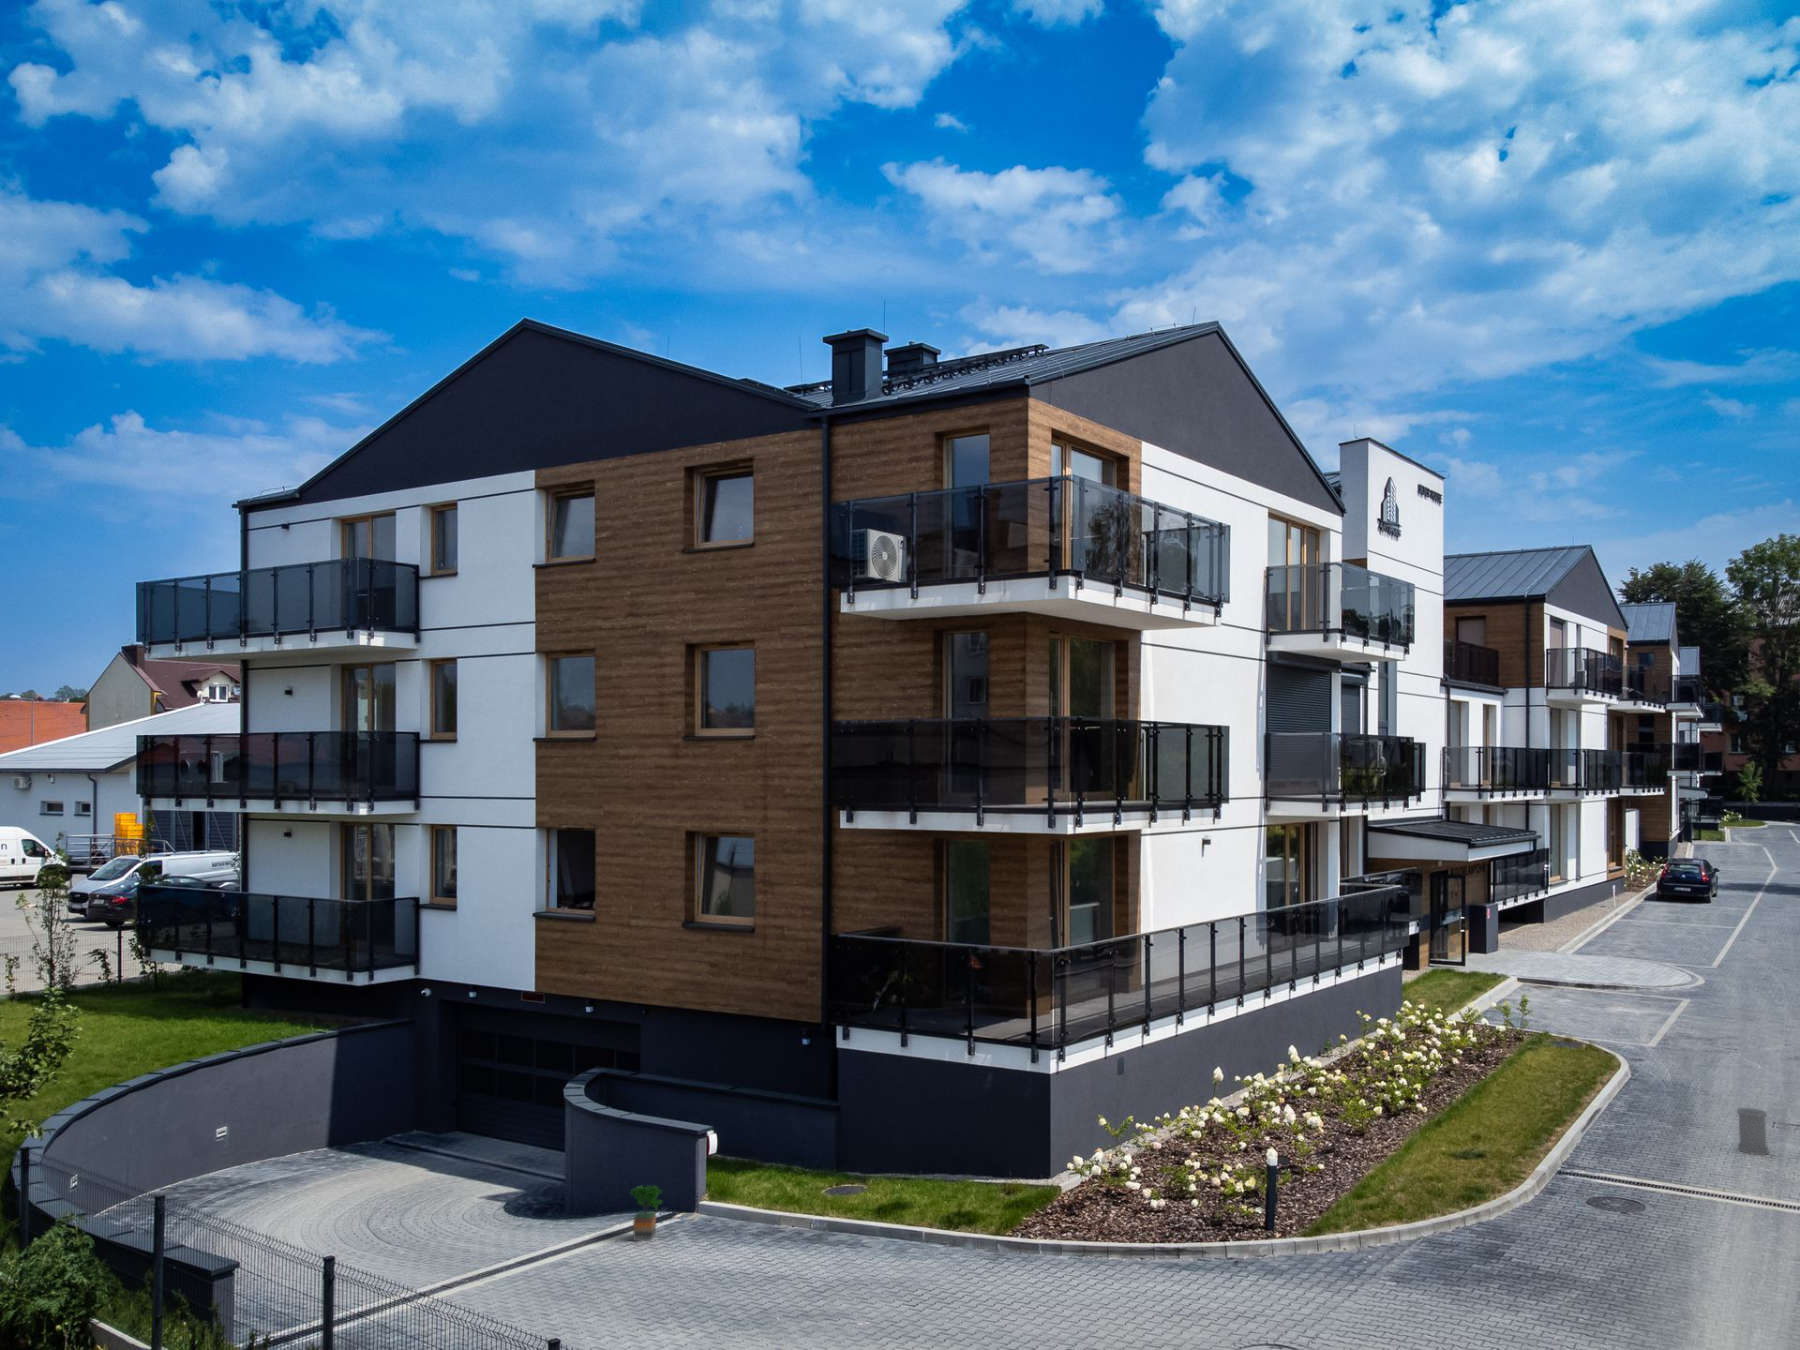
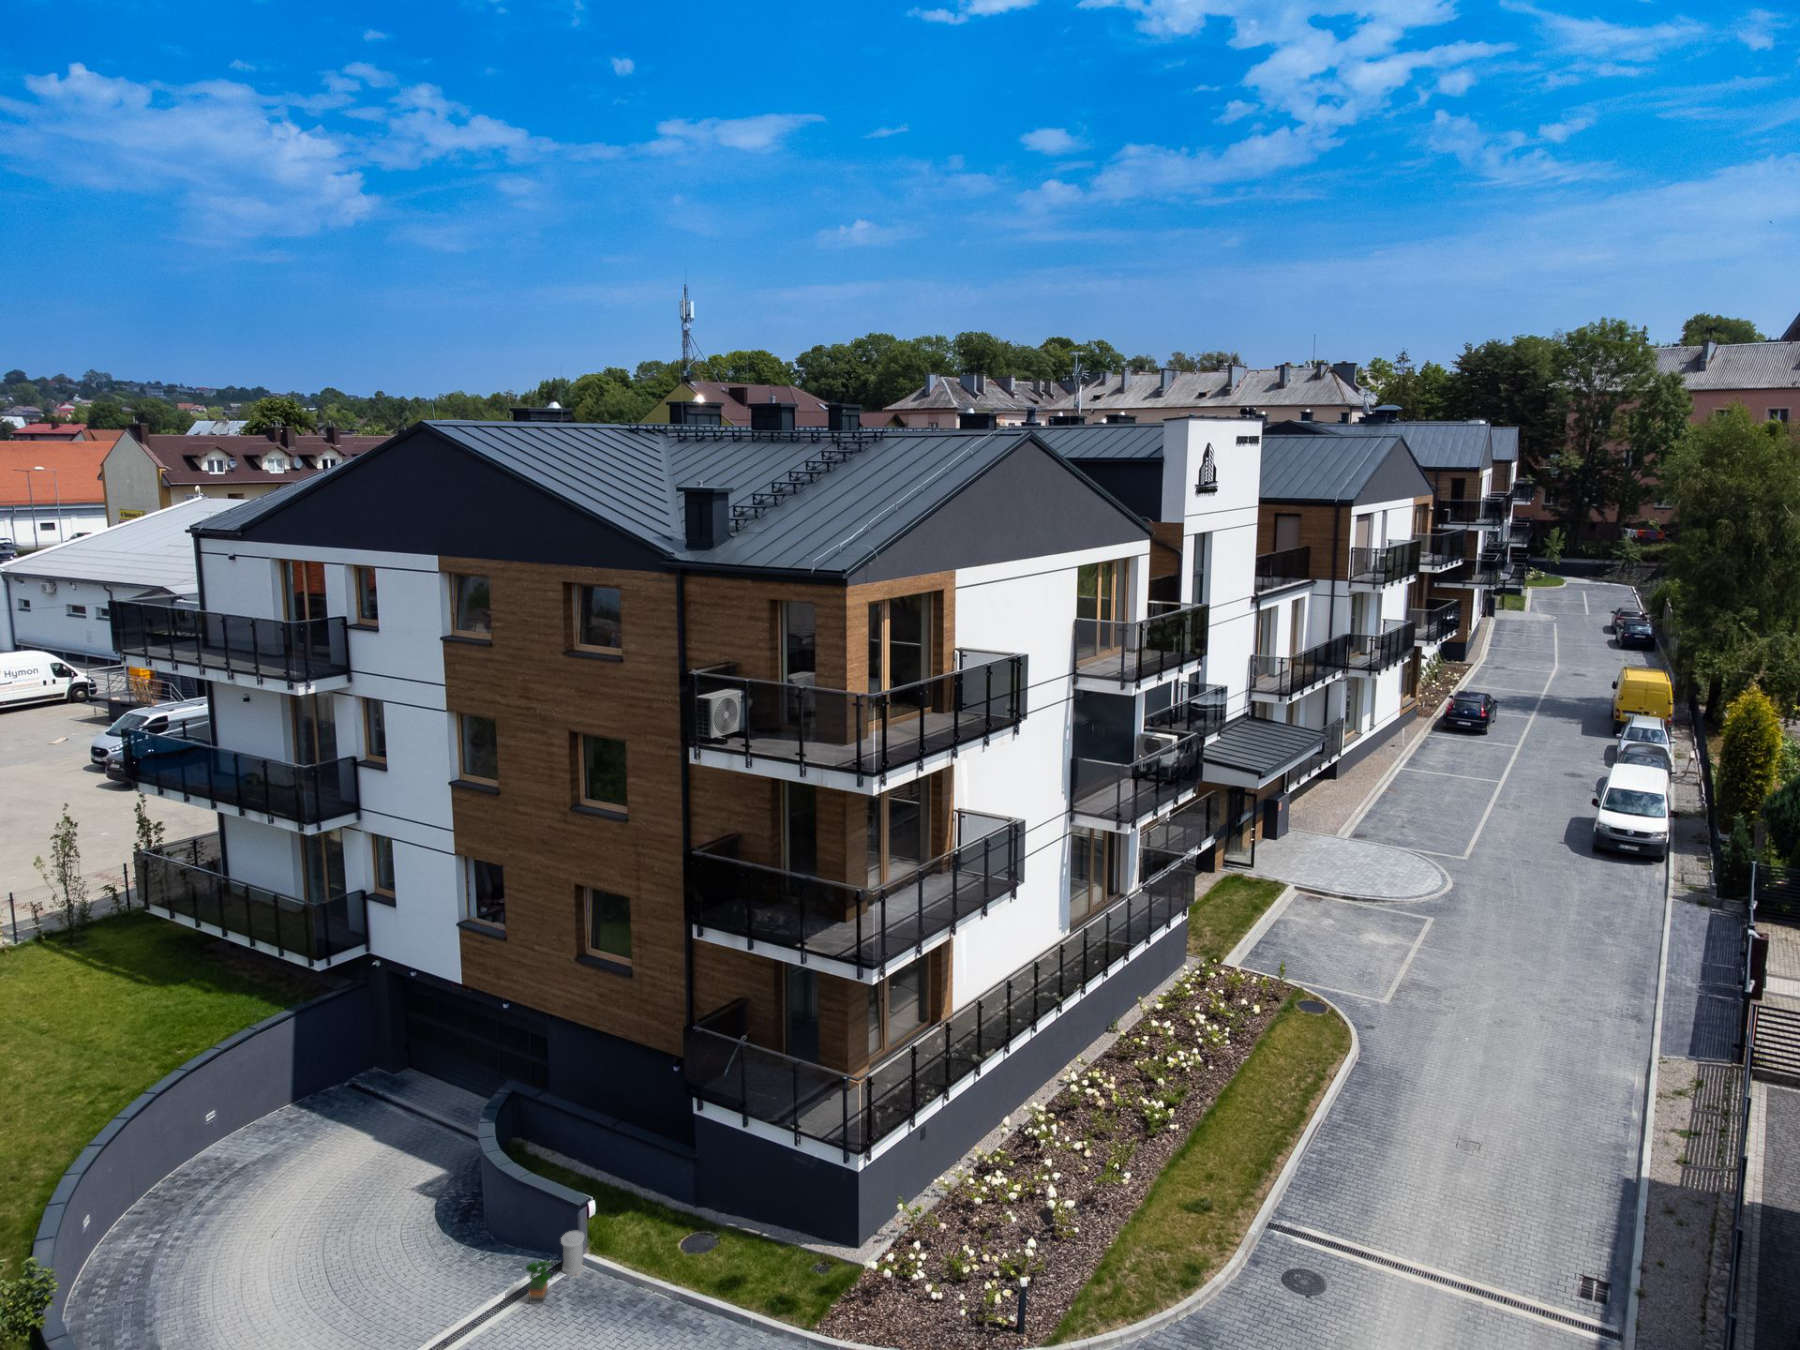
trash can: present [1737,1108,1768,1155] -> present [561,1231,584,1275]

